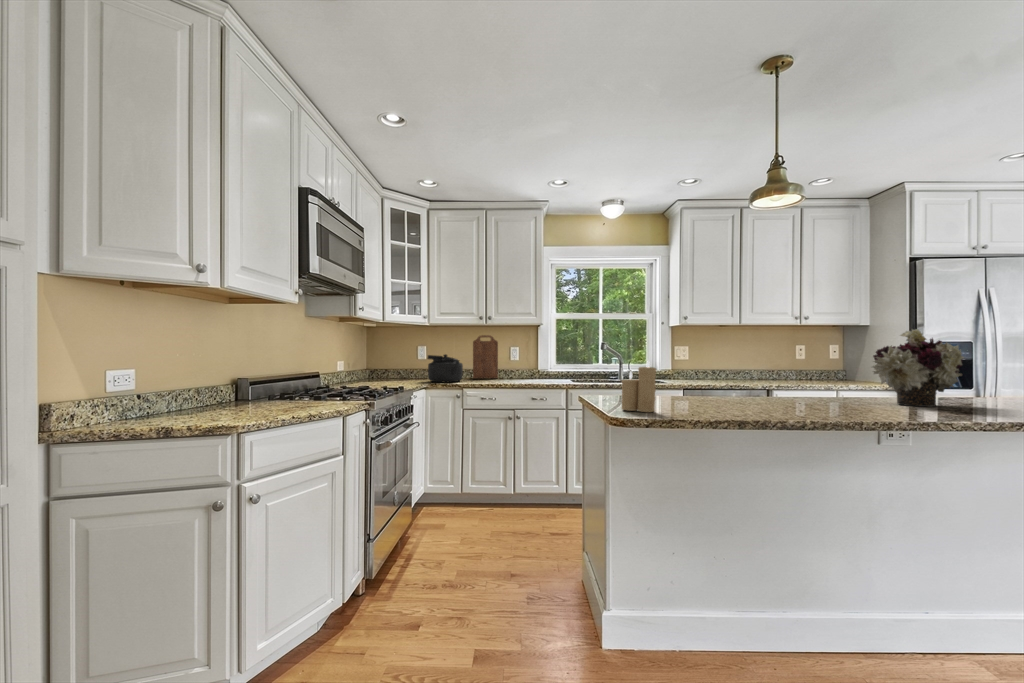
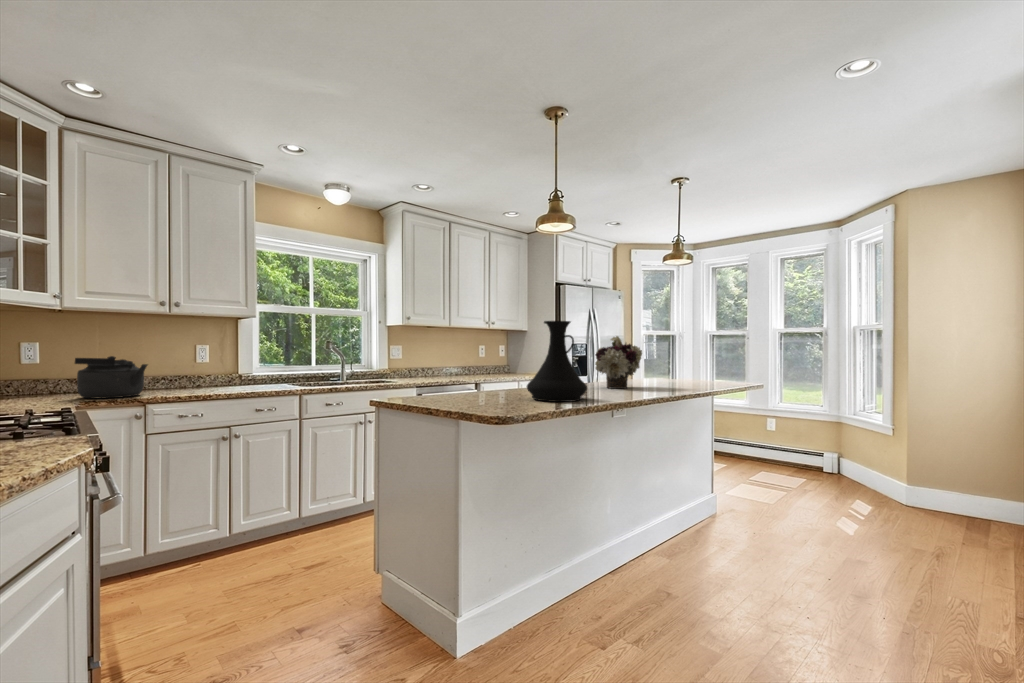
vase: none [709,313,793,413] -> present [527,321,587,402]
cutting board: present [473,335,498,378] -> none [144,329,187,390]
candle: present [622,361,656,412] -> none [481,361,513,409]

